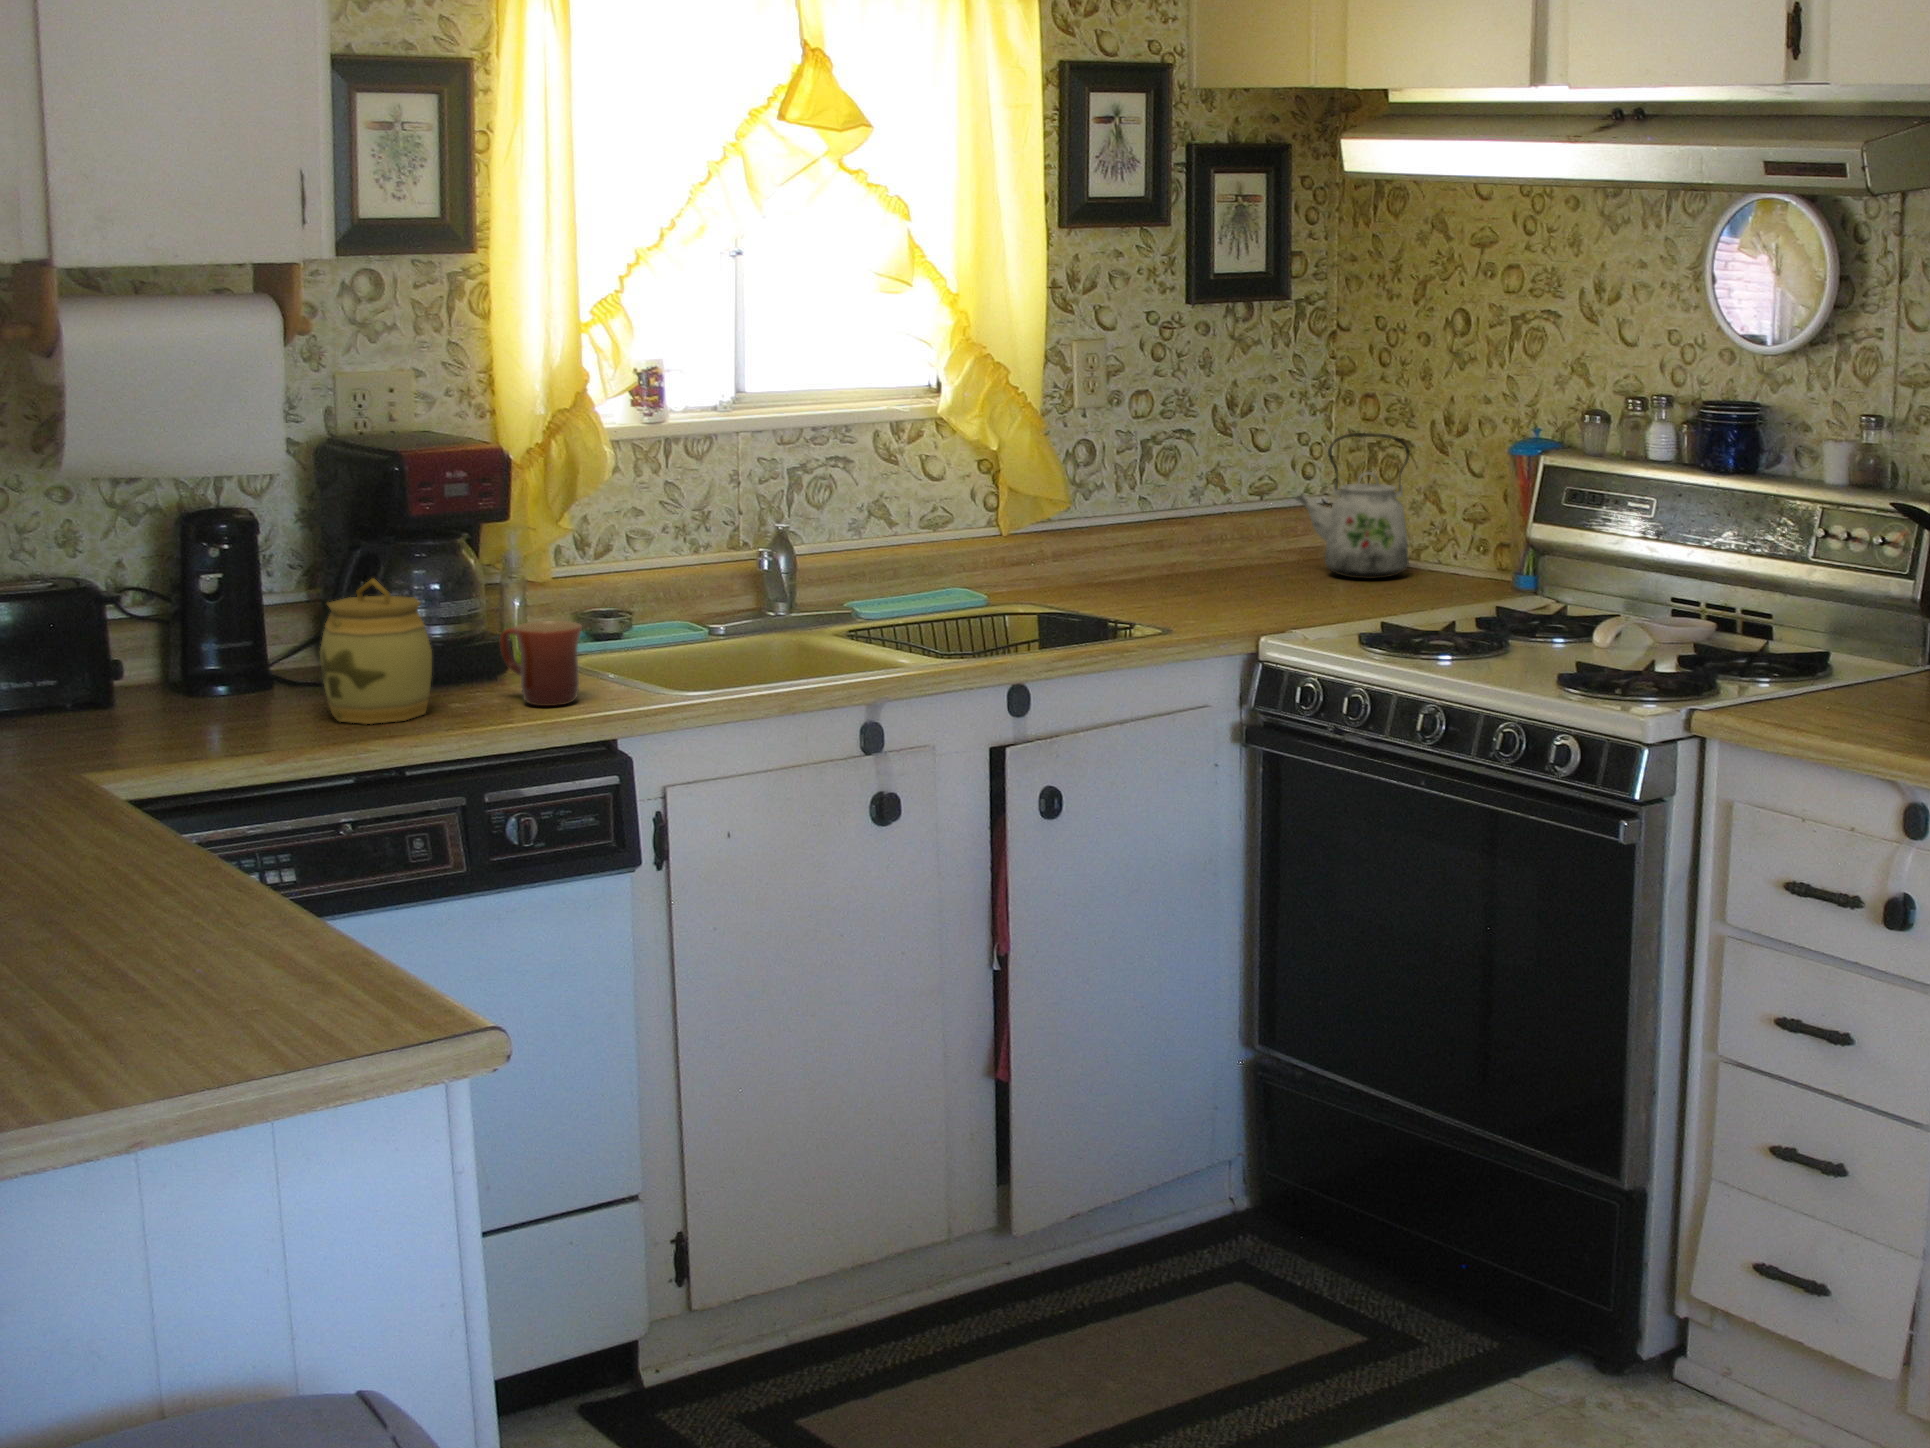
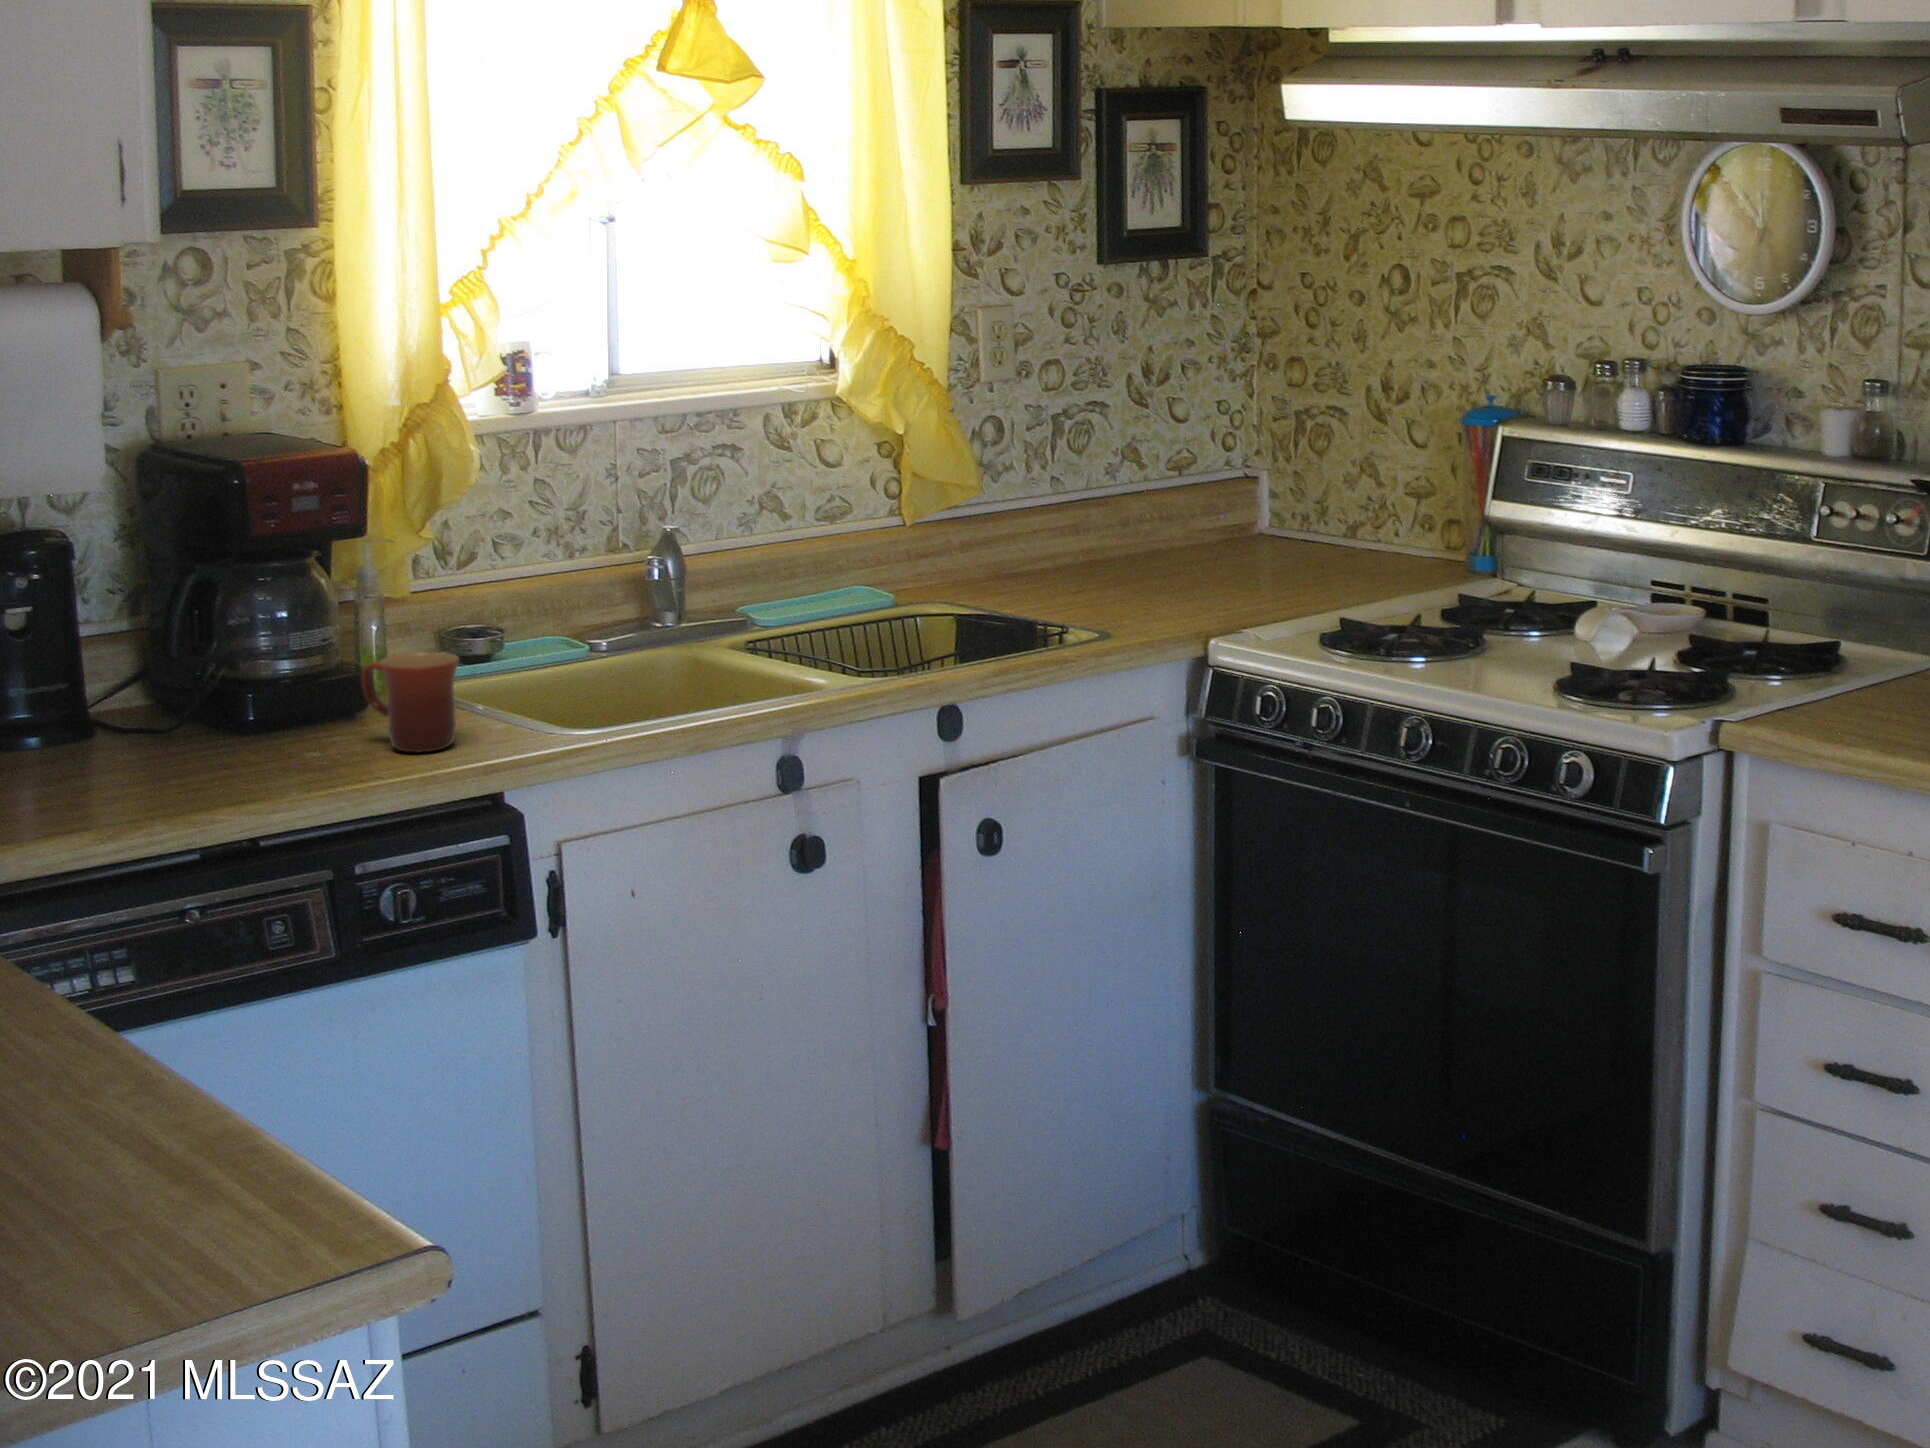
kettle: present [1296,433,1410,579] -> none [1224,403,1352,563]
jar: present [320,579,432,724] -> none [151,611,285,783]

